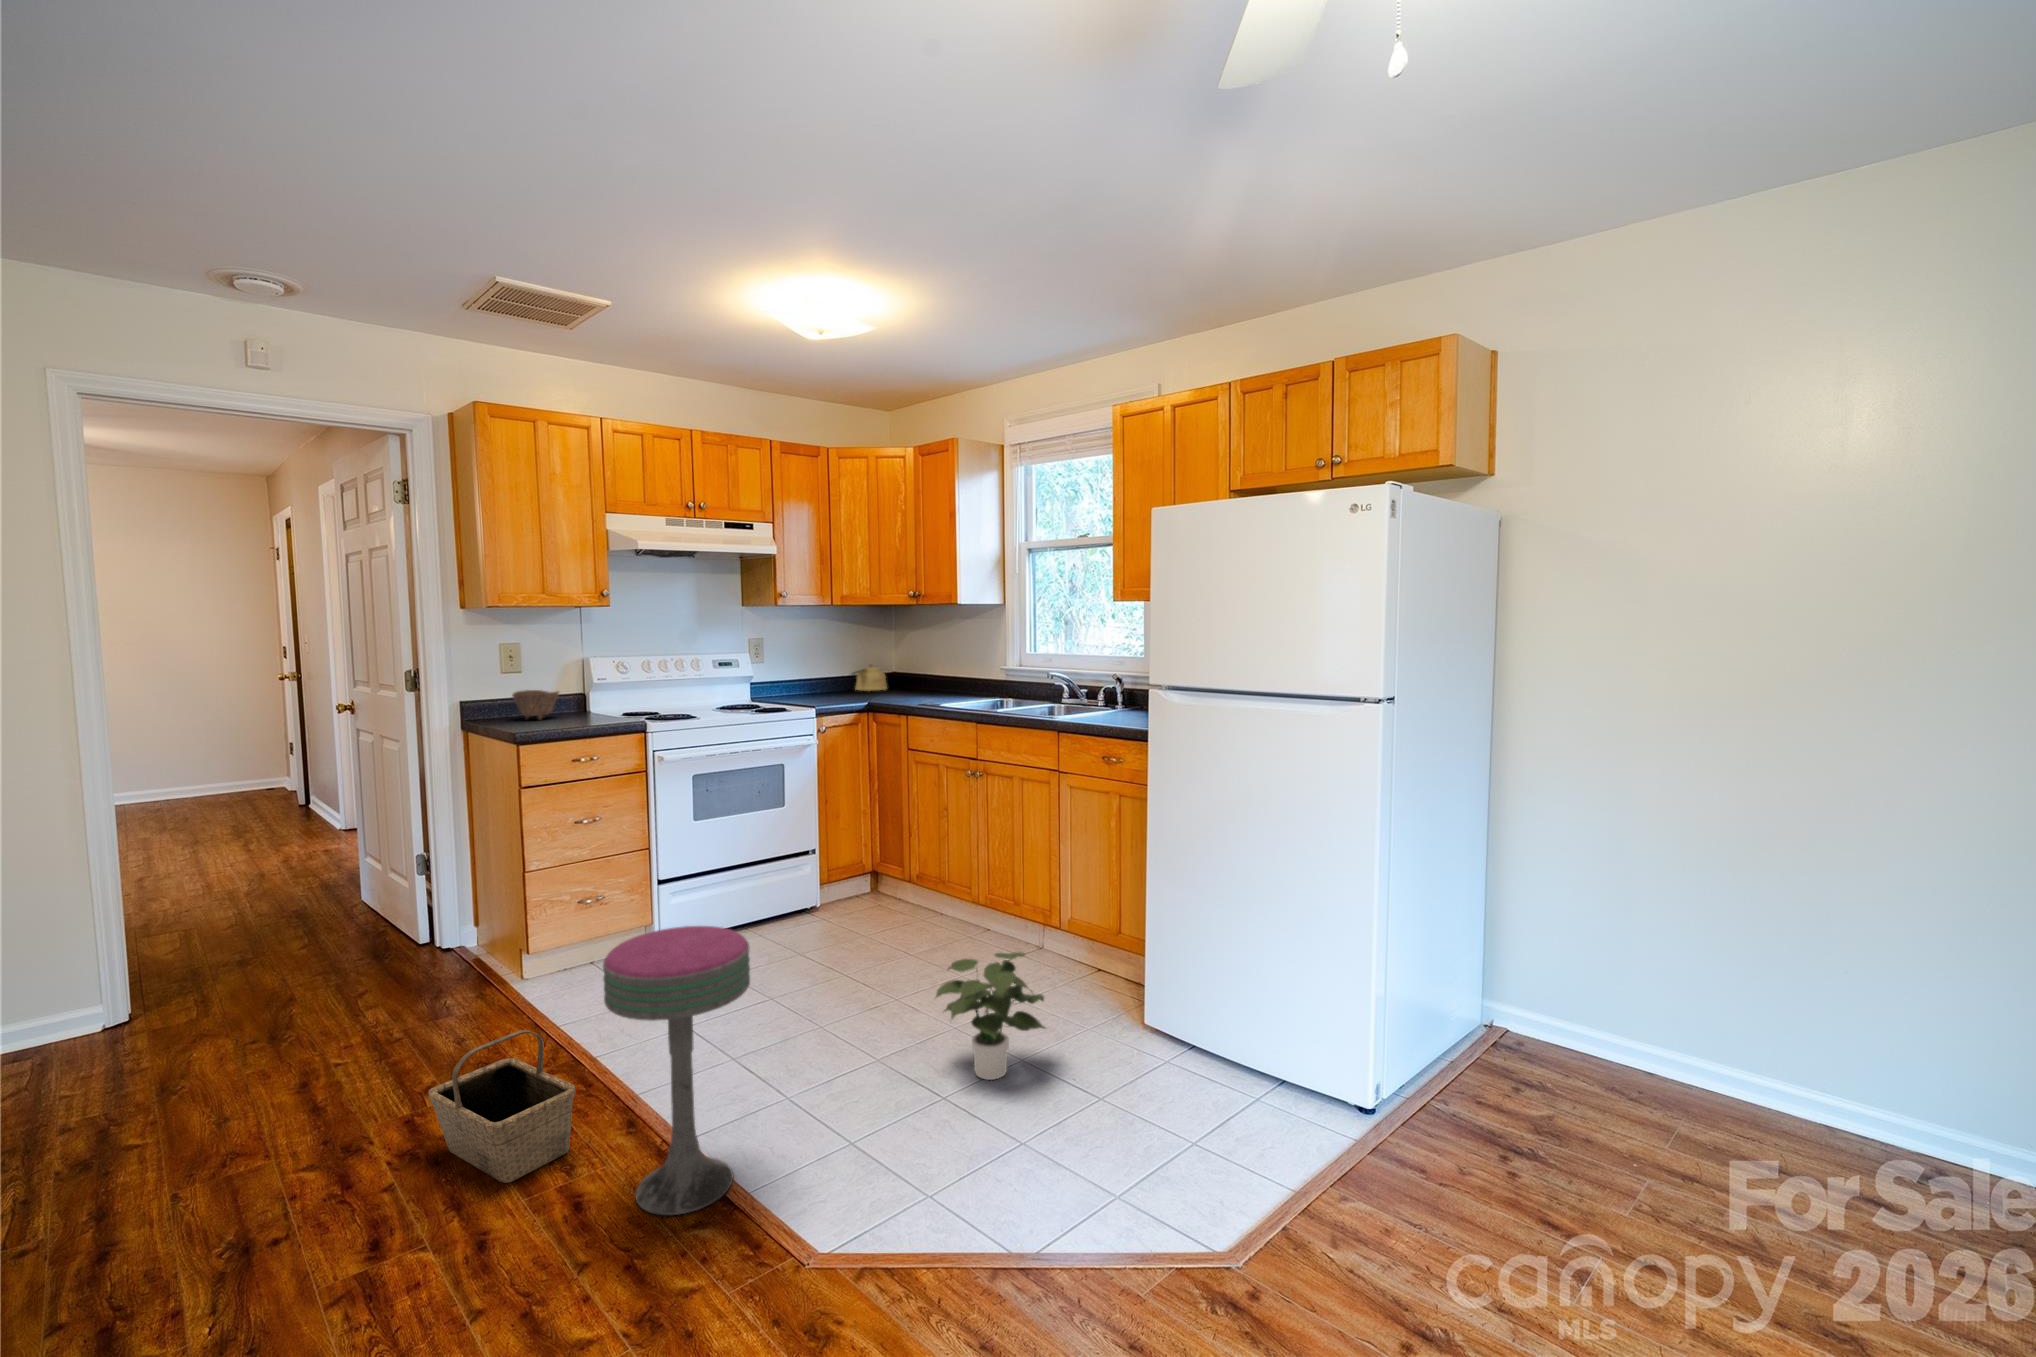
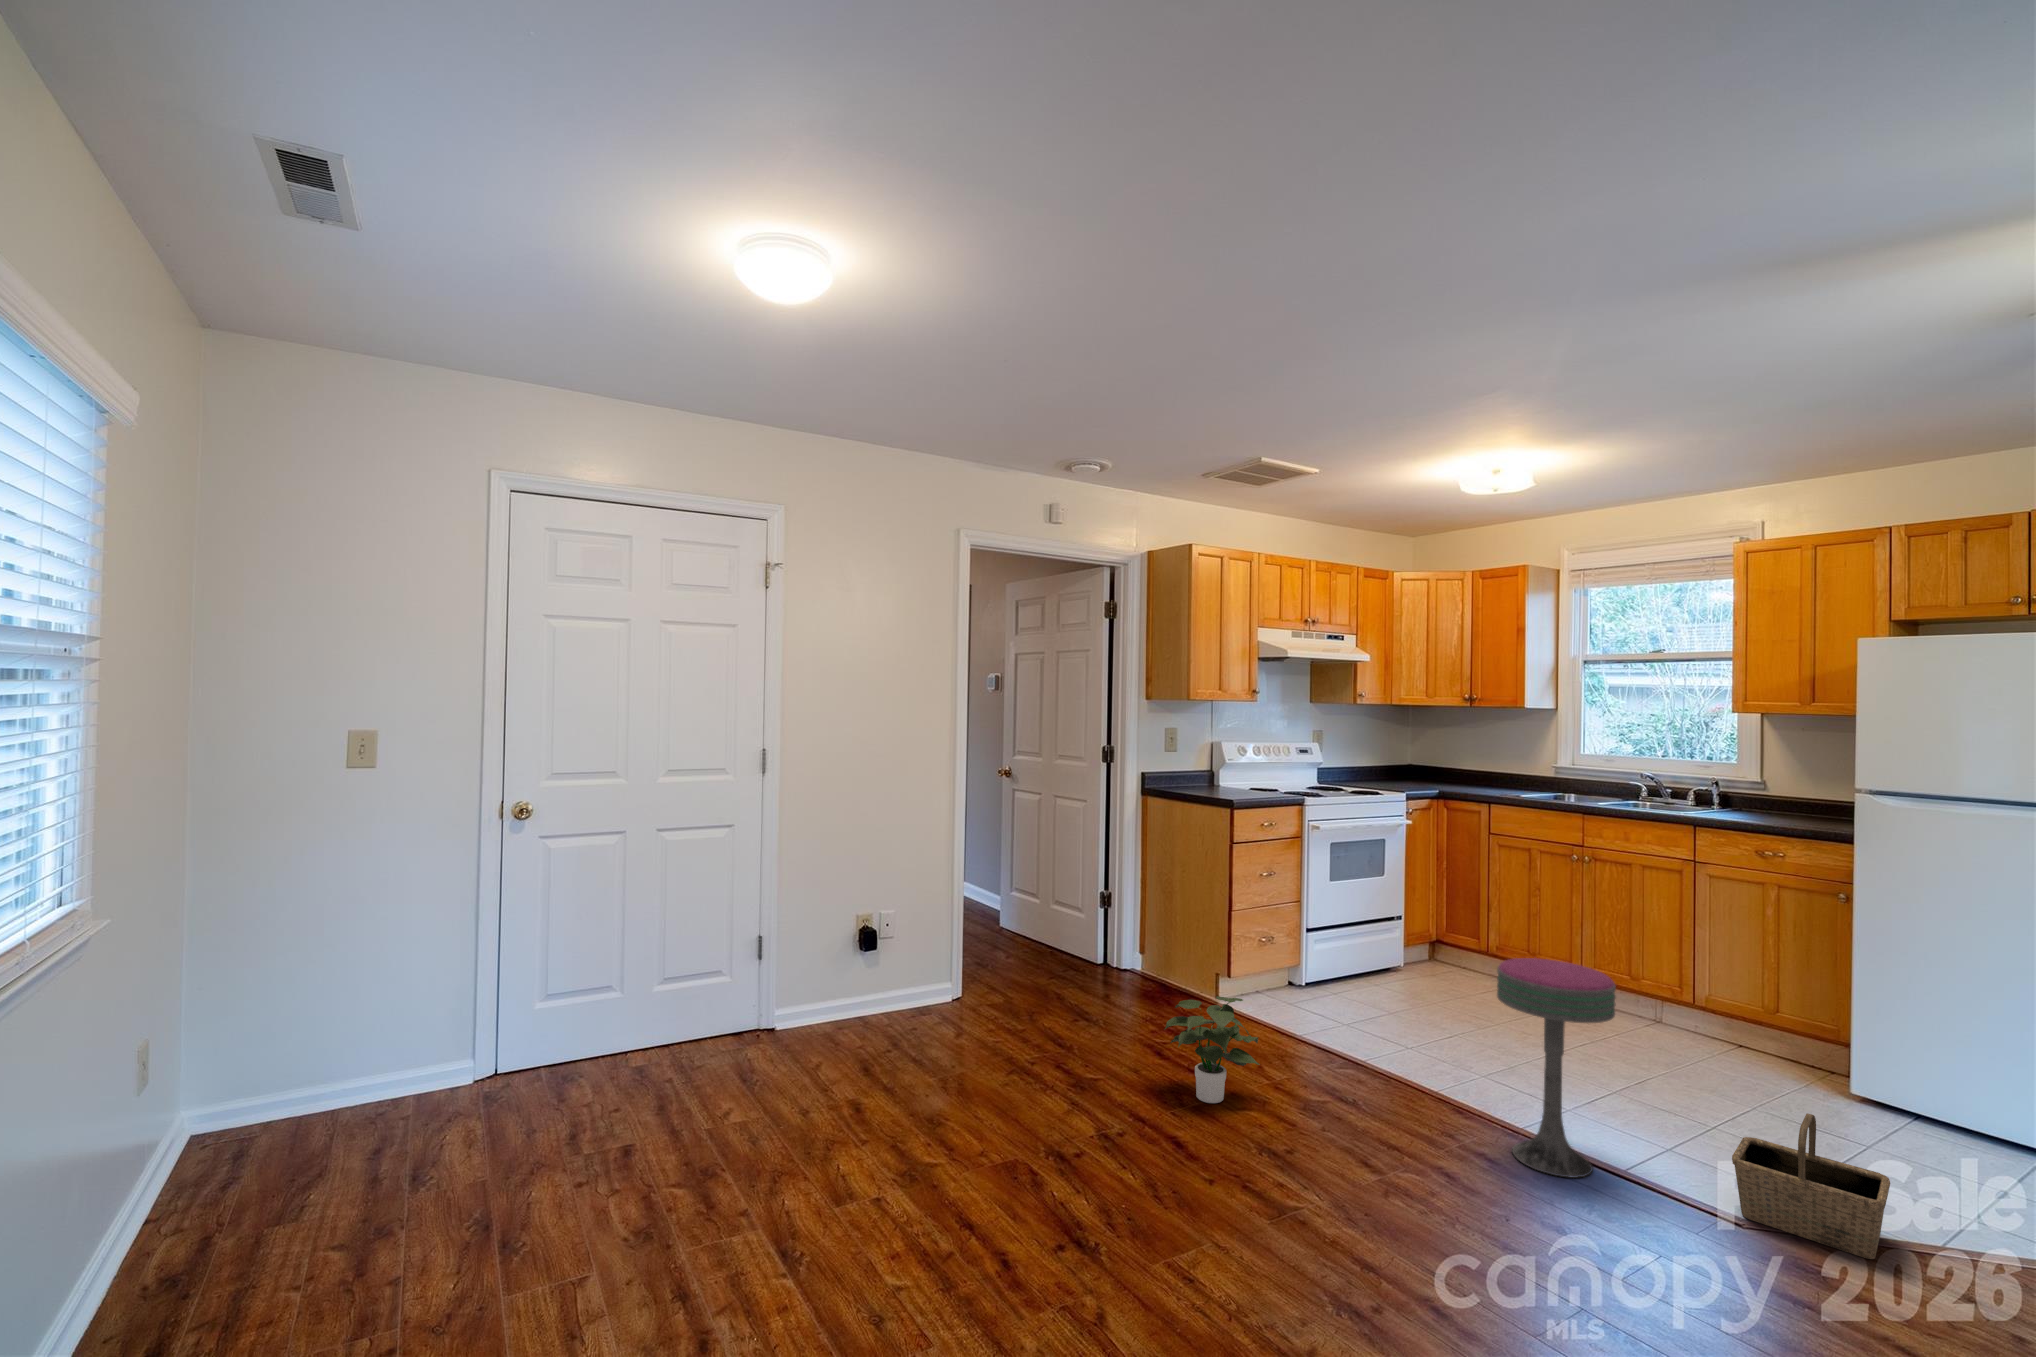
kettle: present [852,664,887,690] -> none [1378,755,1412,779]
bowl: present [512,690,559,720] -> none [1173,766,1209,790]
potted plant: present [936,952,1045,1080] -> present [1165,996,1260,1103]
basket: present [429,1030,575,1183] -> present [1732,1113,1890,1259]

